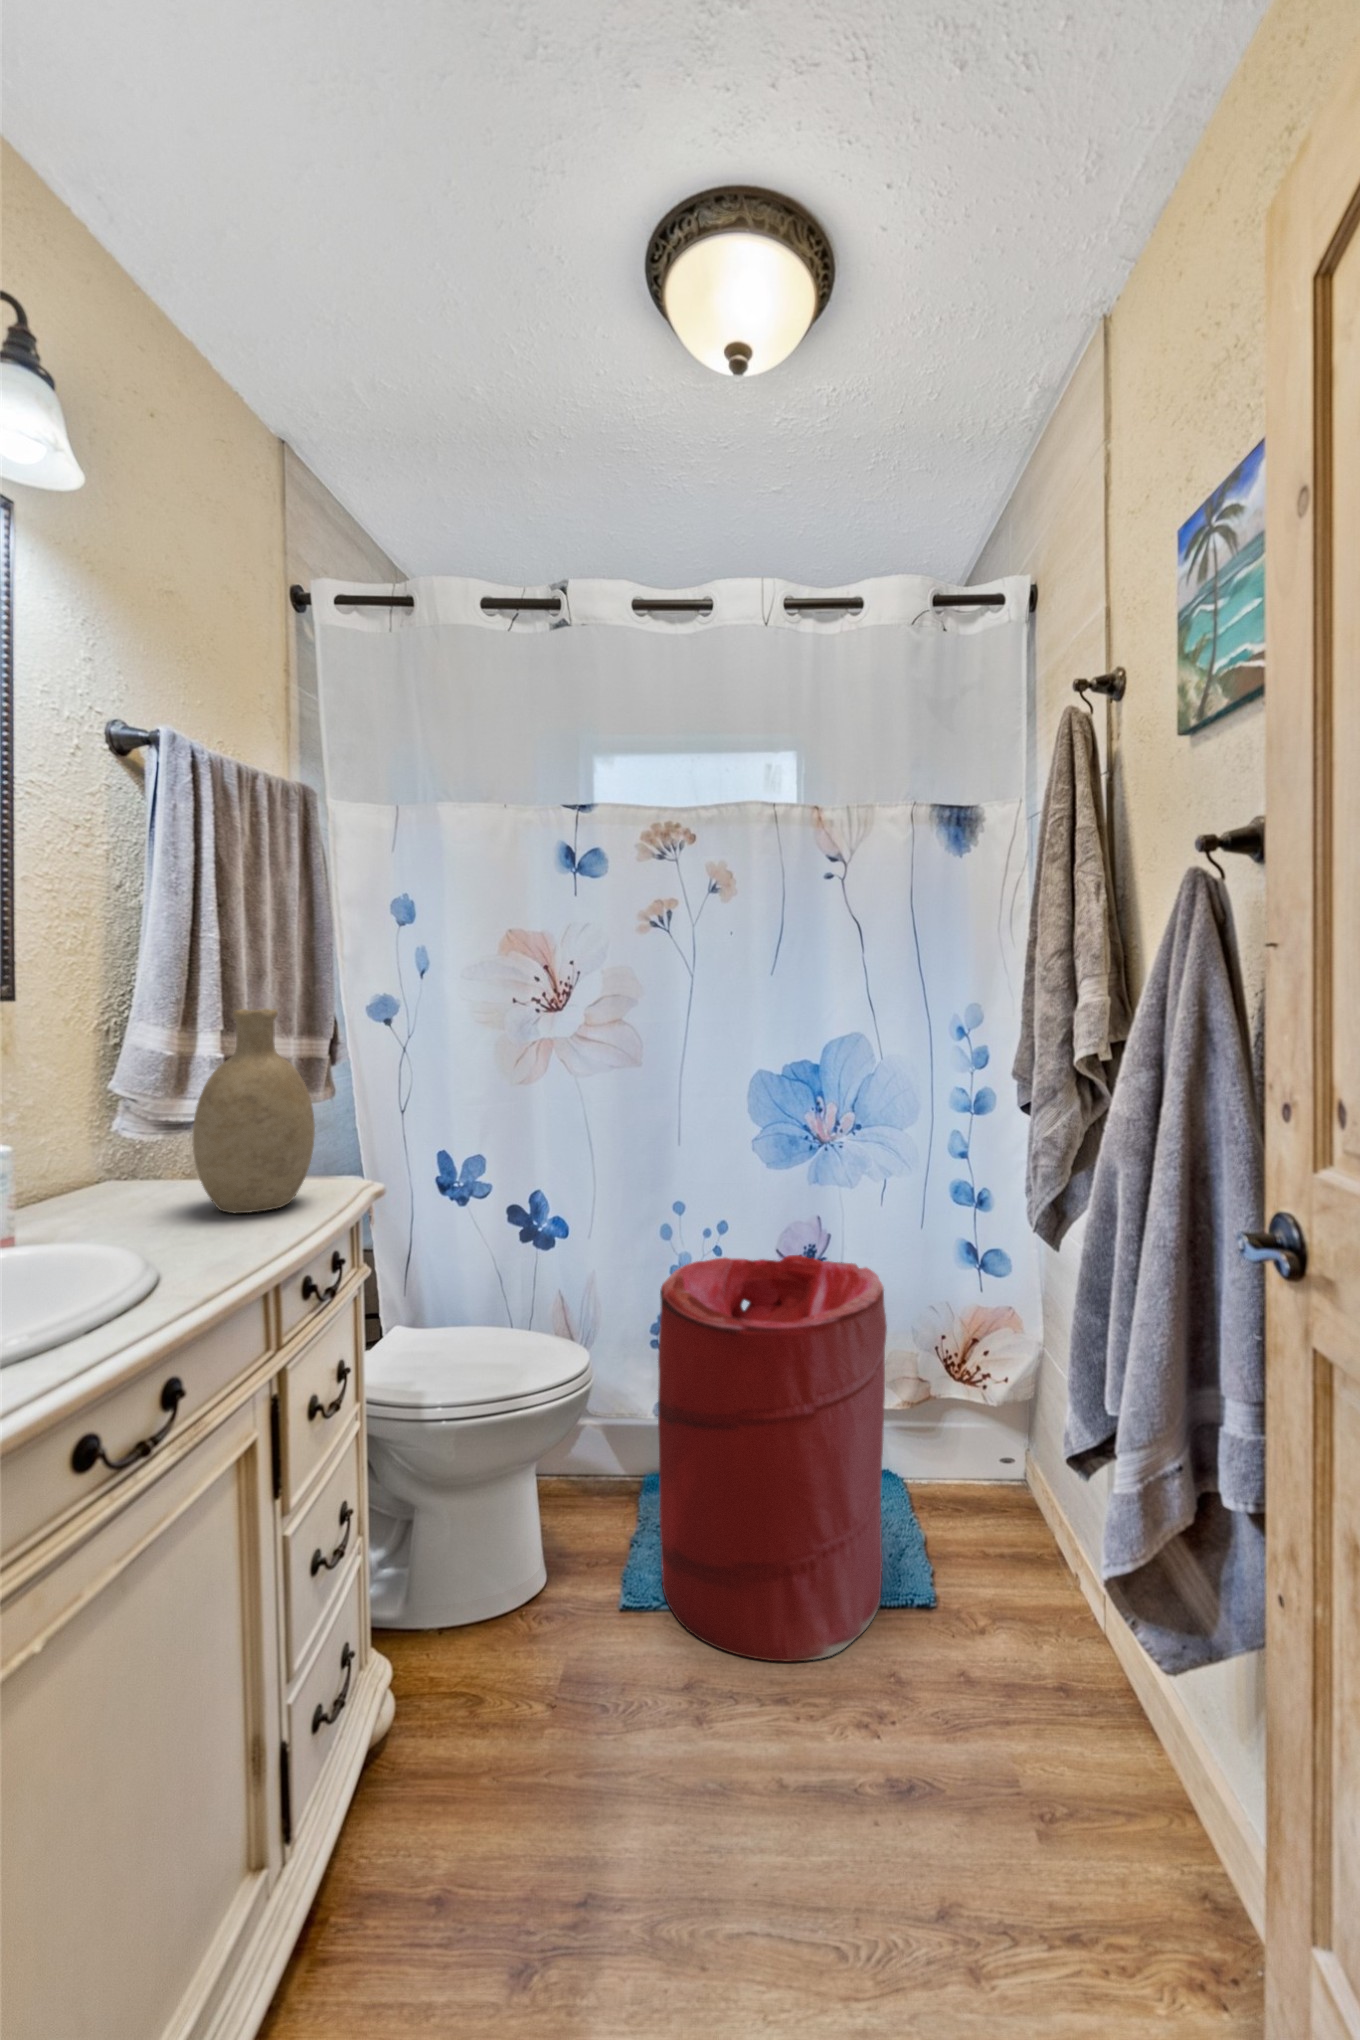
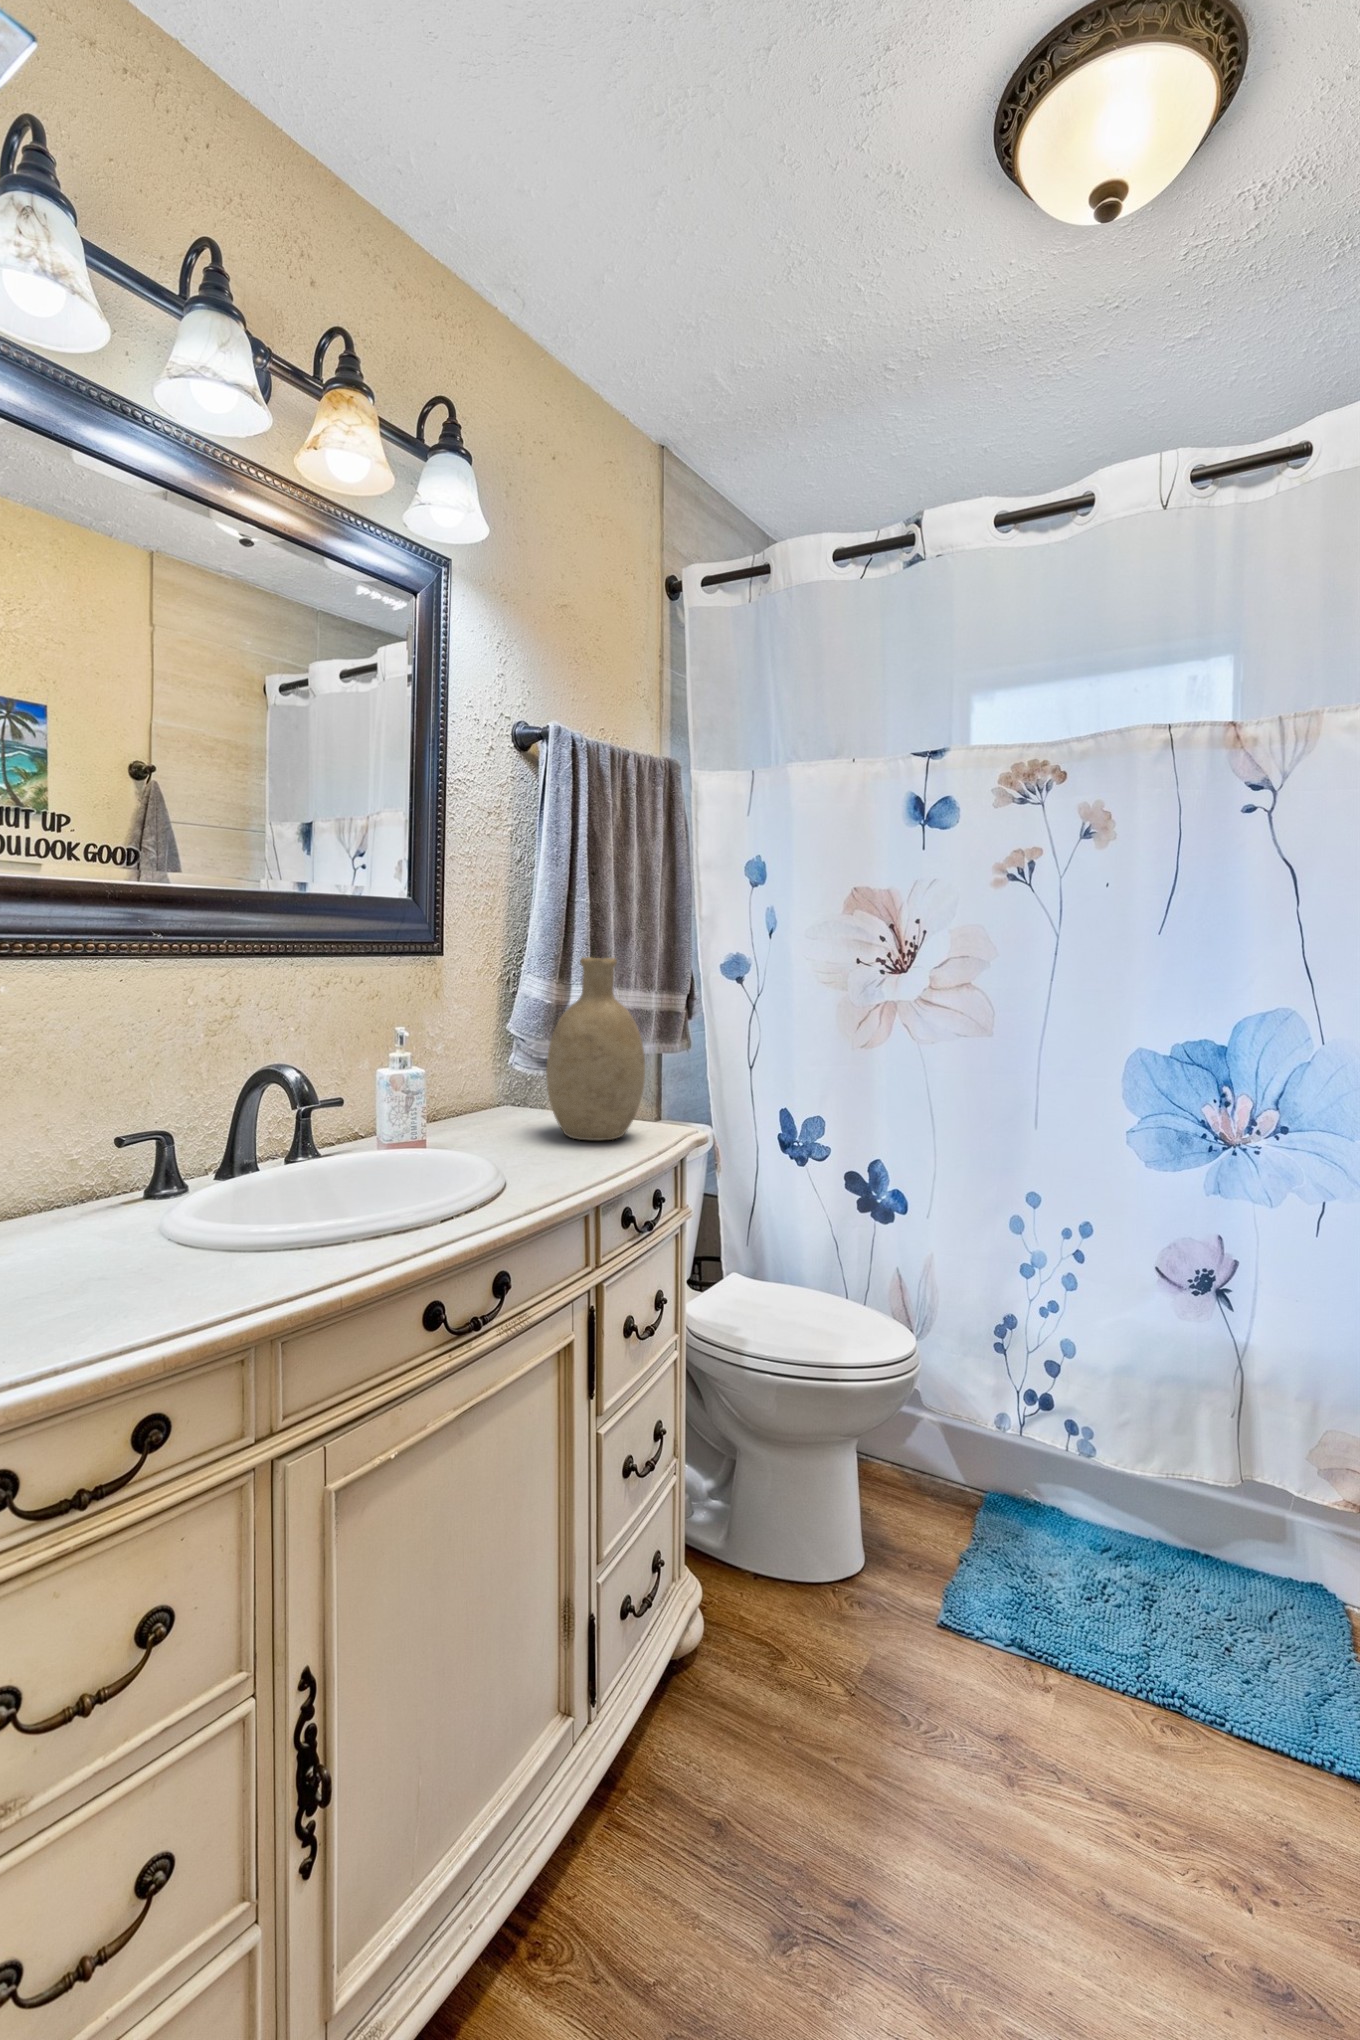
laundry hamper: present [658,1255,887,1662] -> none [991,1270,1307,1780]

